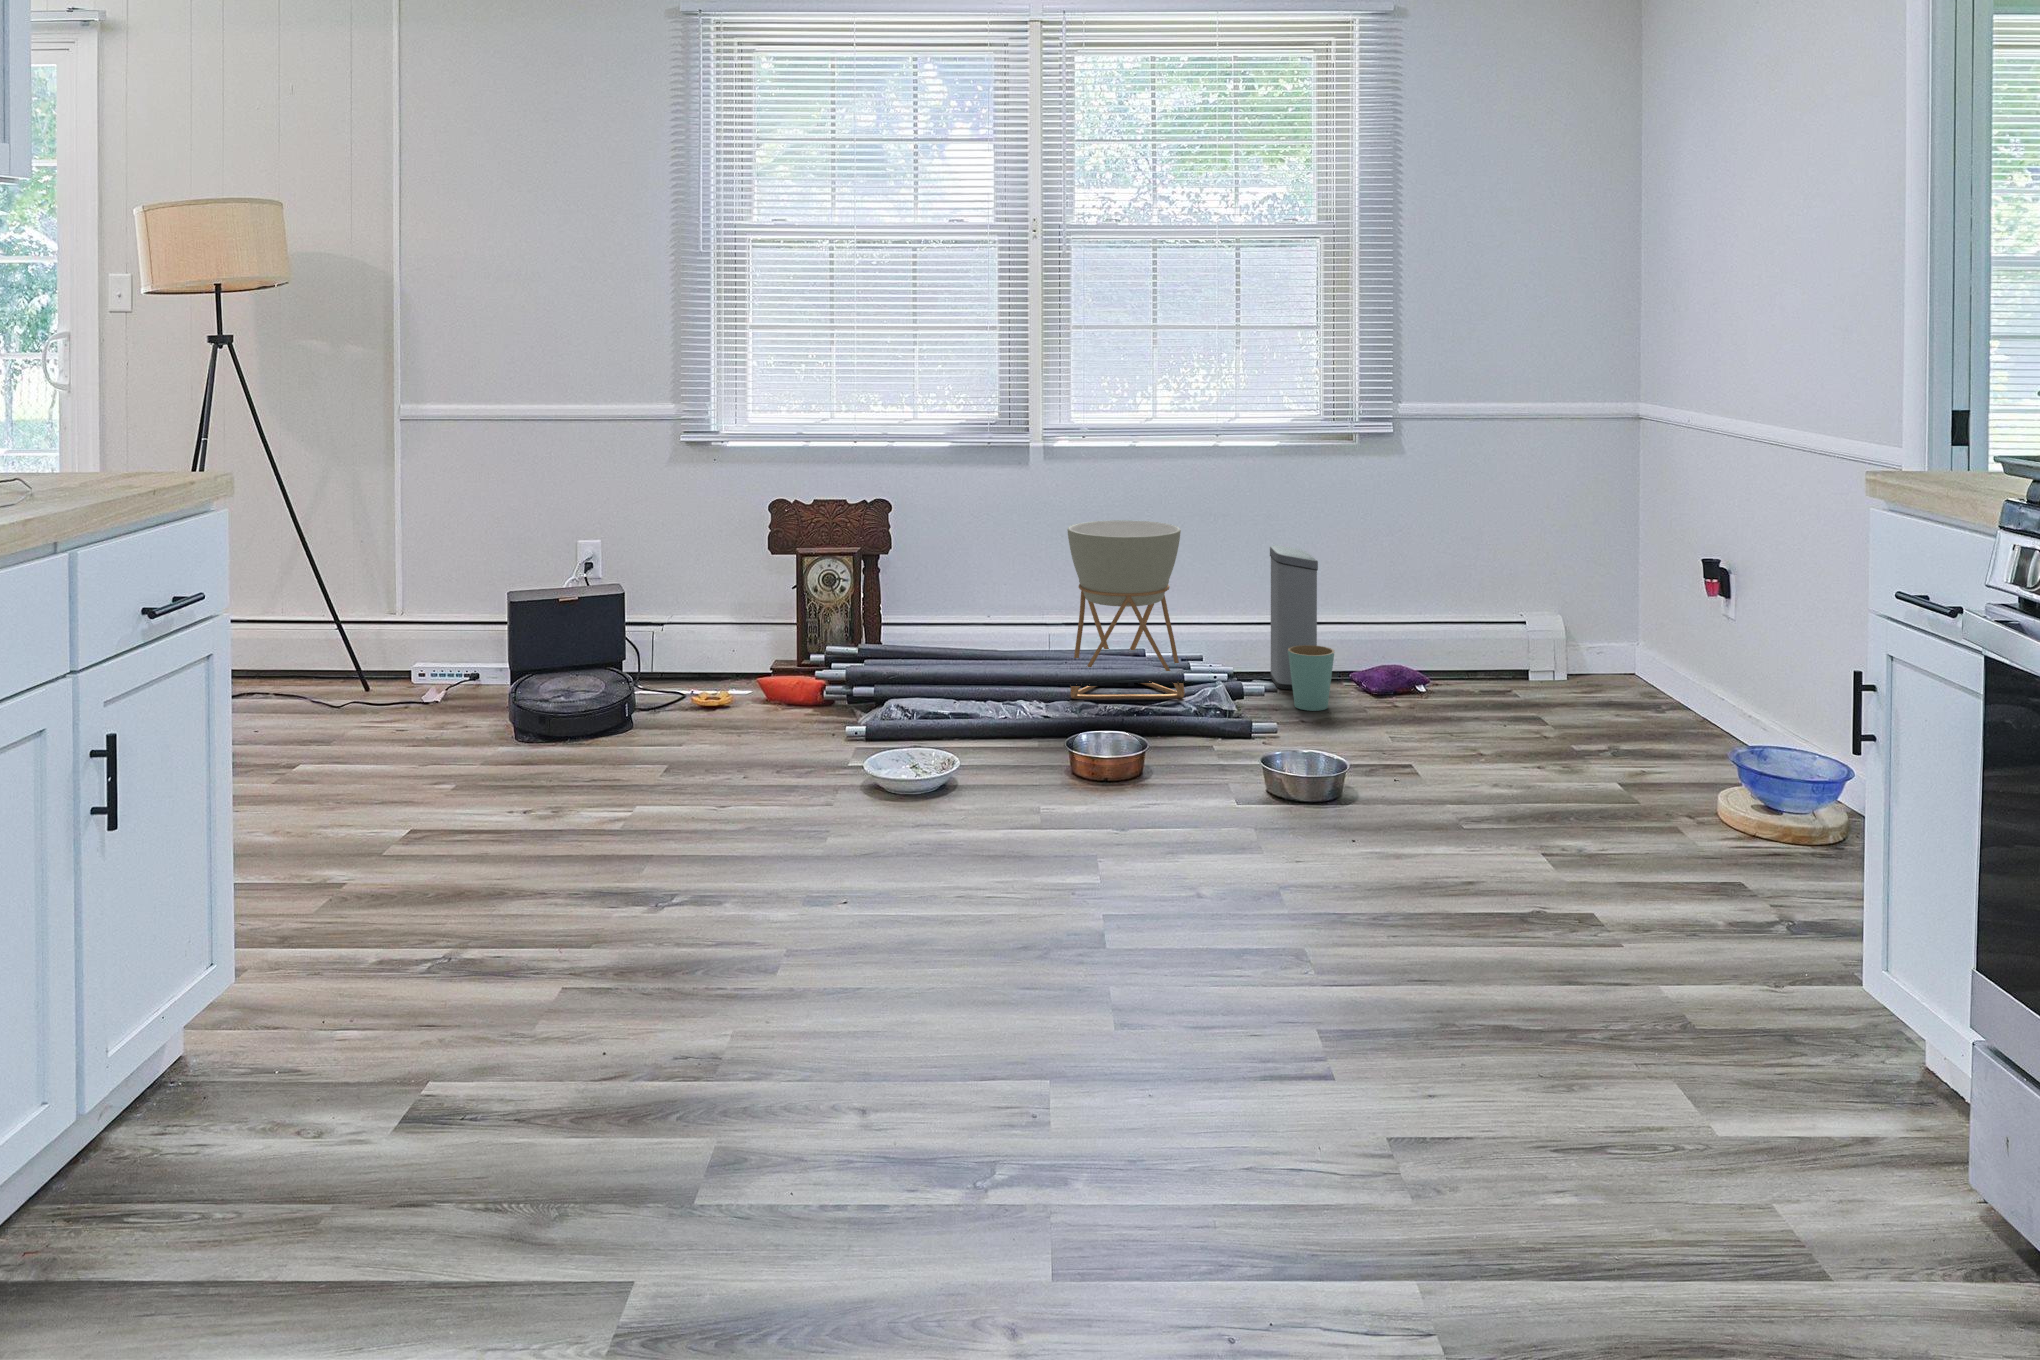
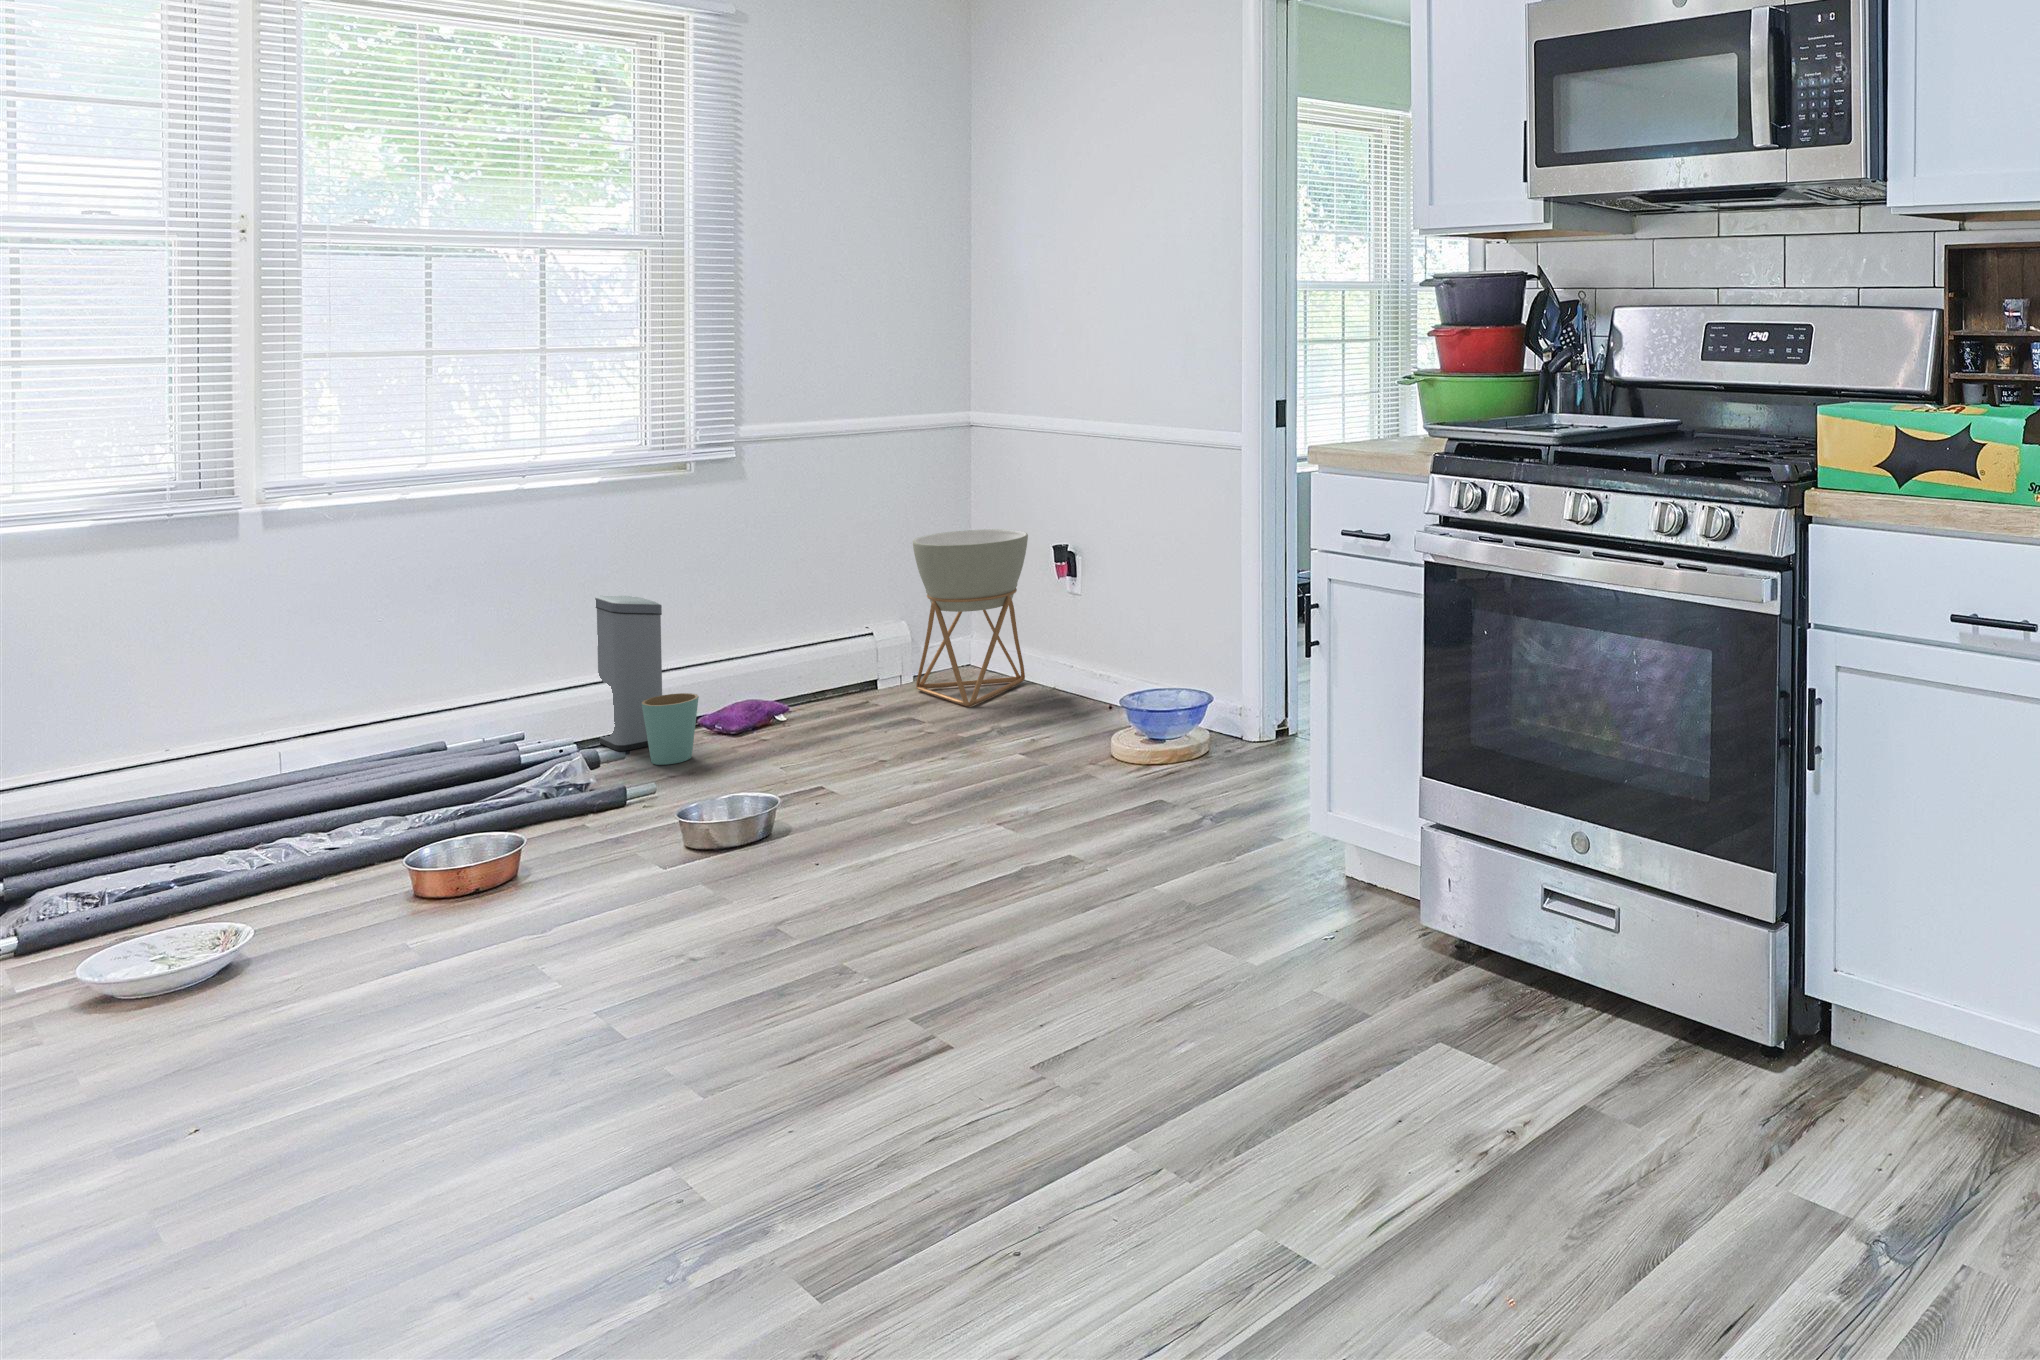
planter: present [1067,520,1185,699] -> present [913,529,1028,706]

